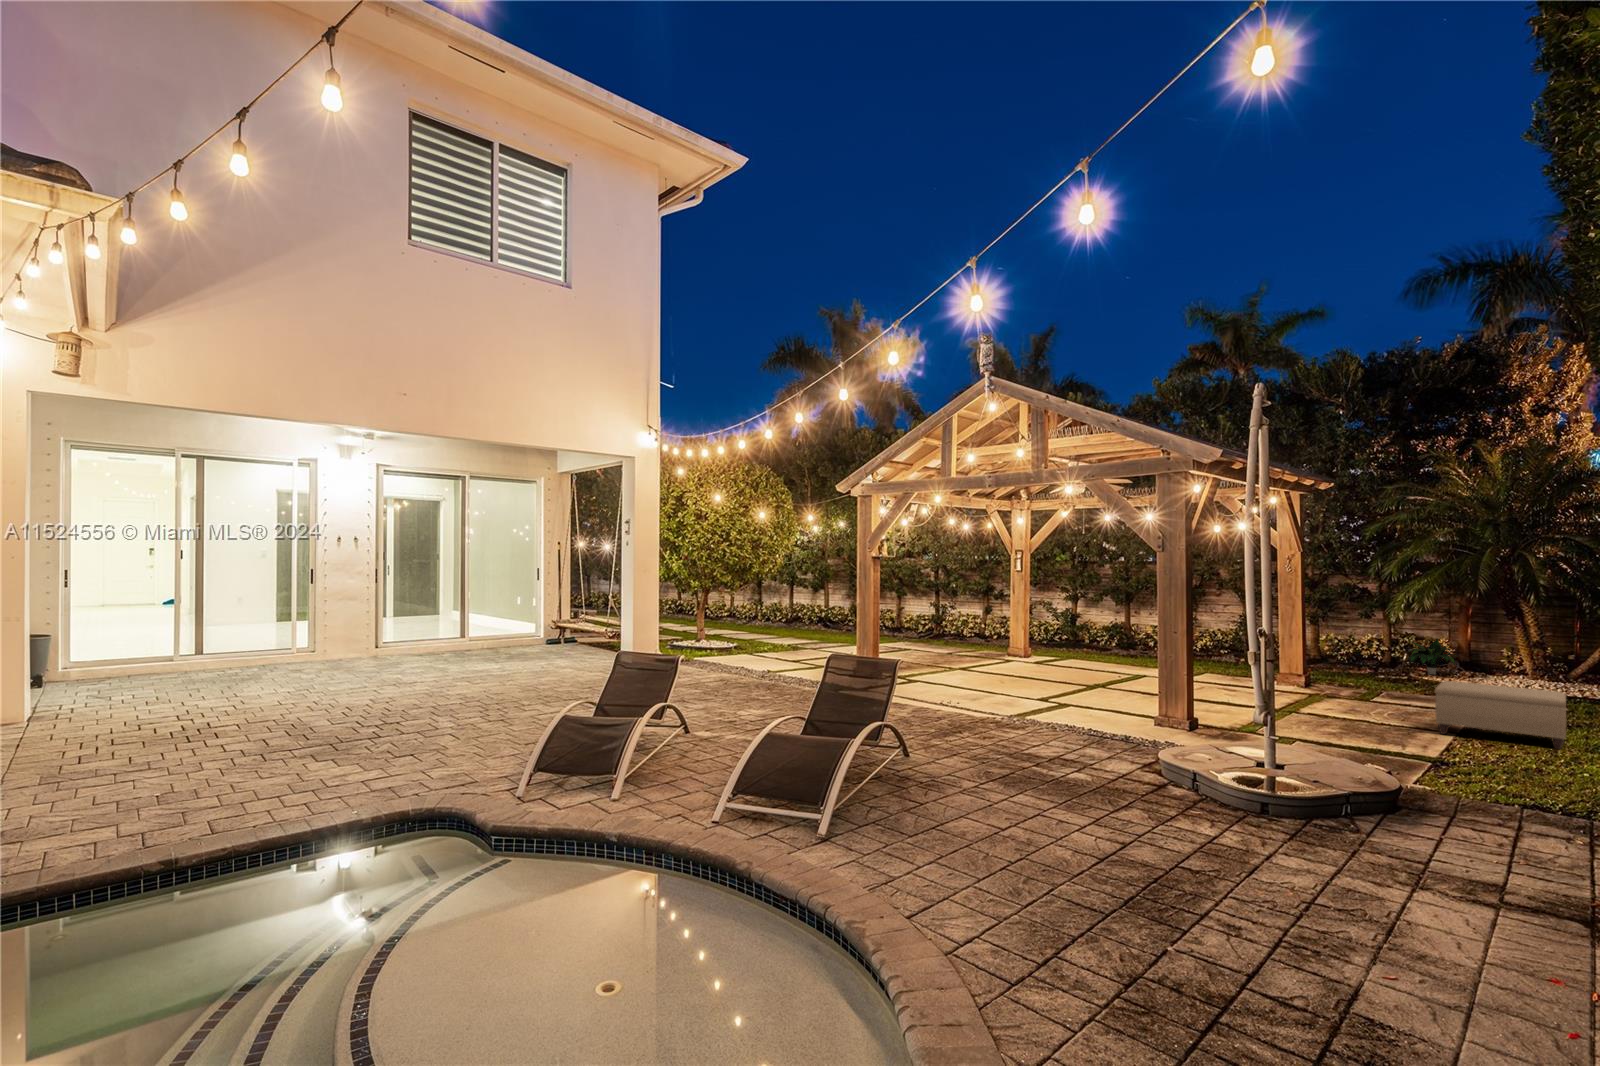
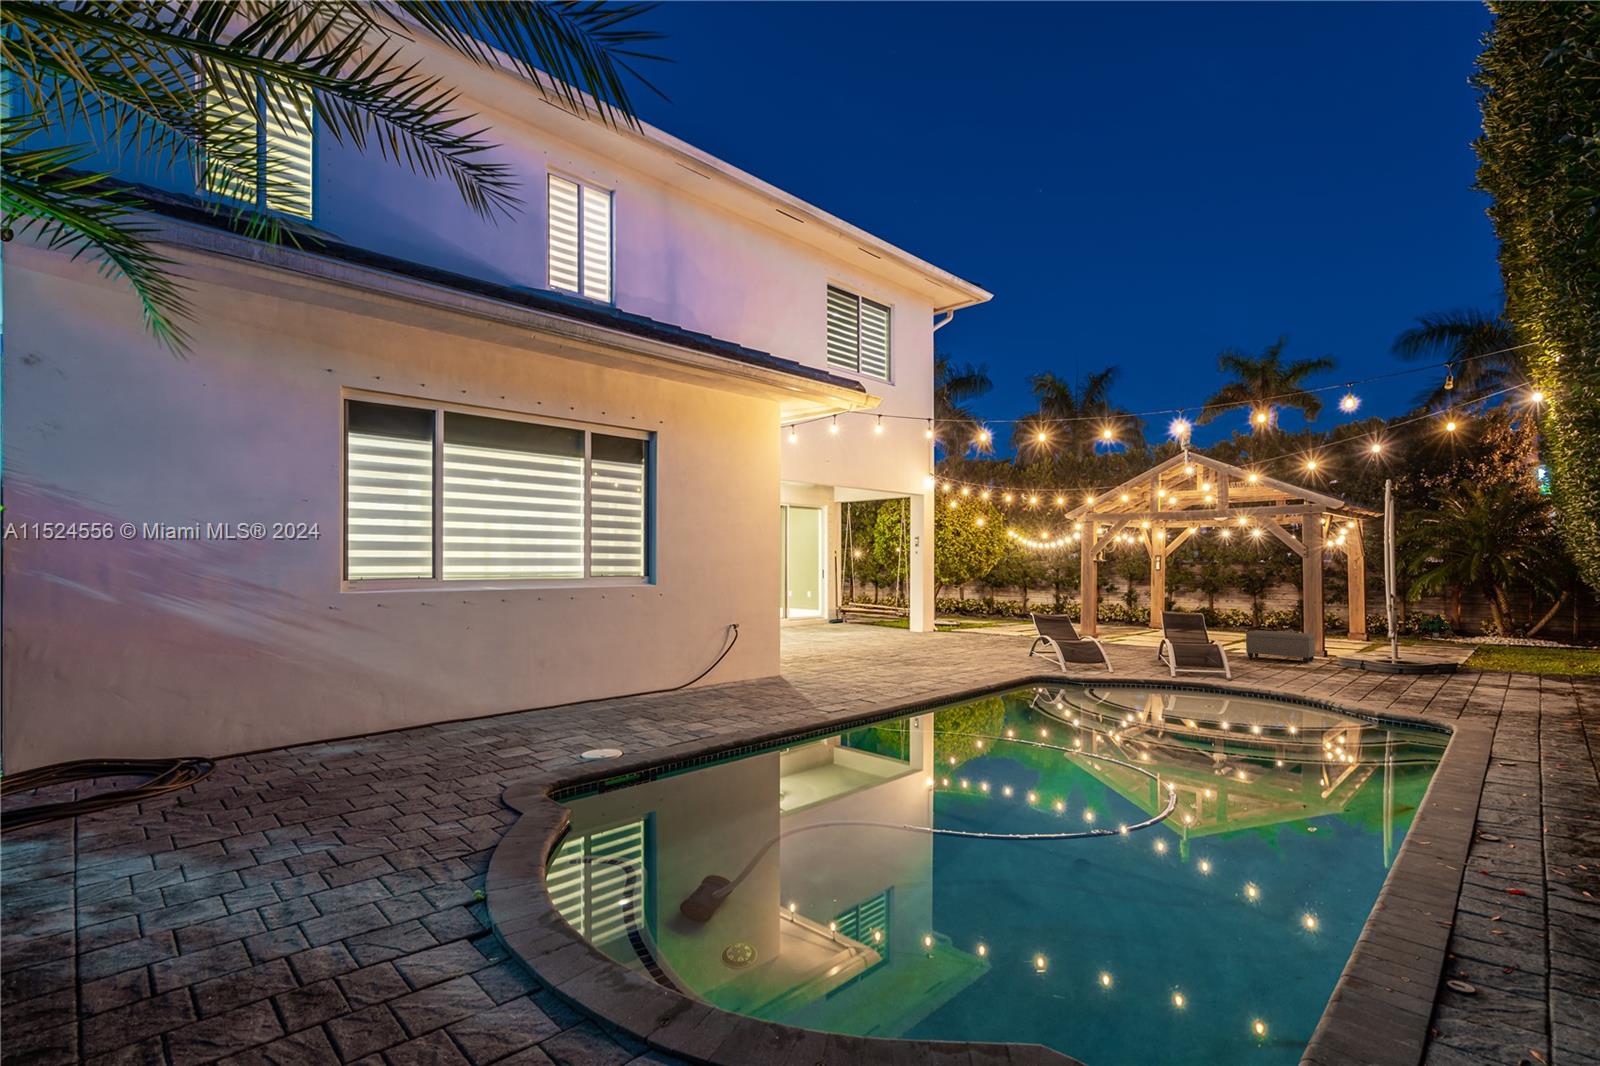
ottoman: present [1435,681,1566,749] -> present [1246,630,1315,664]

